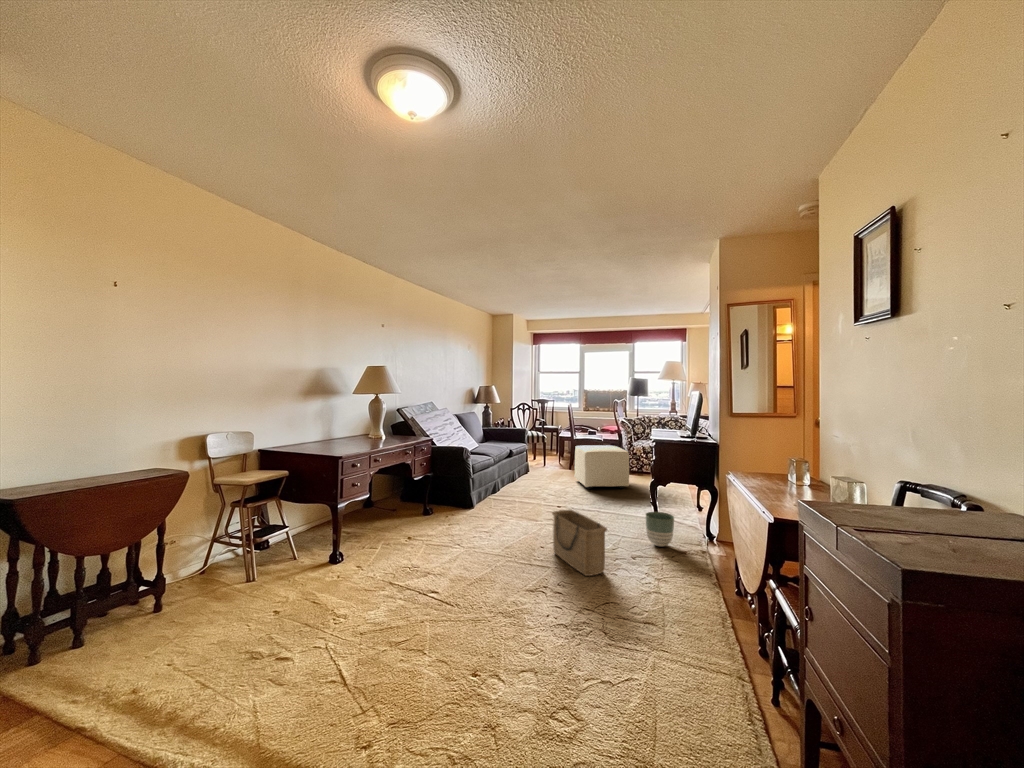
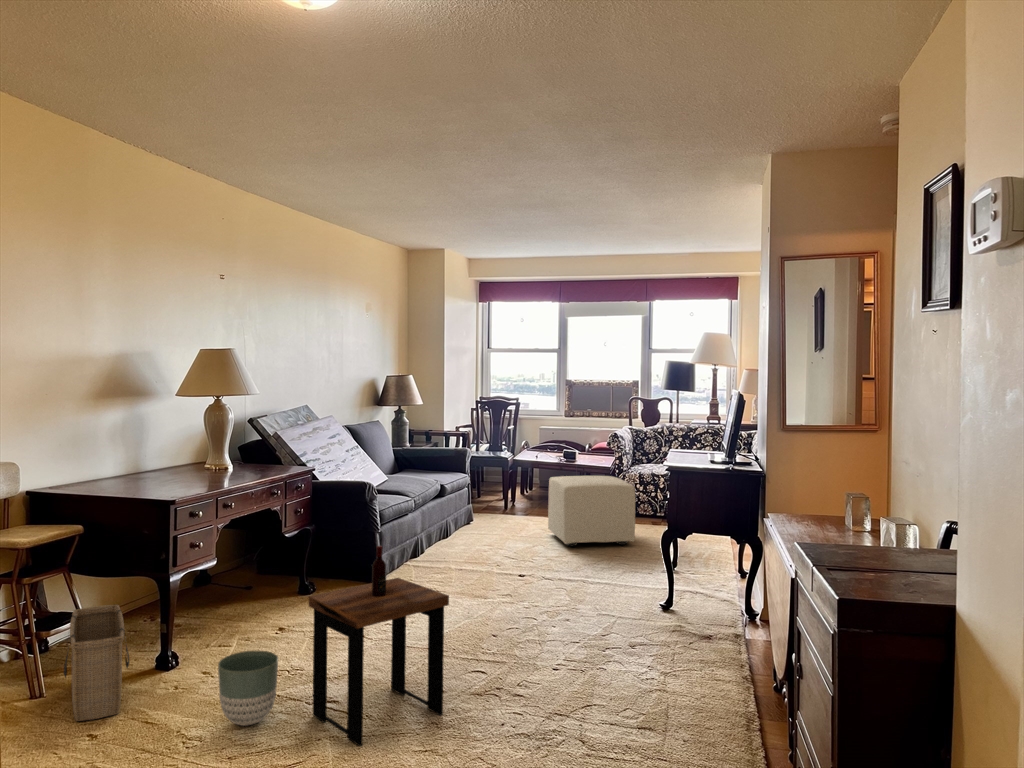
side table: none [418,489,511,628] -> present [309,546,449,746]
basket: present [552,510,607,576] -> present [64,605,129,721]
planter: present [646,512,674,547] -> present [218,650,278,726]

